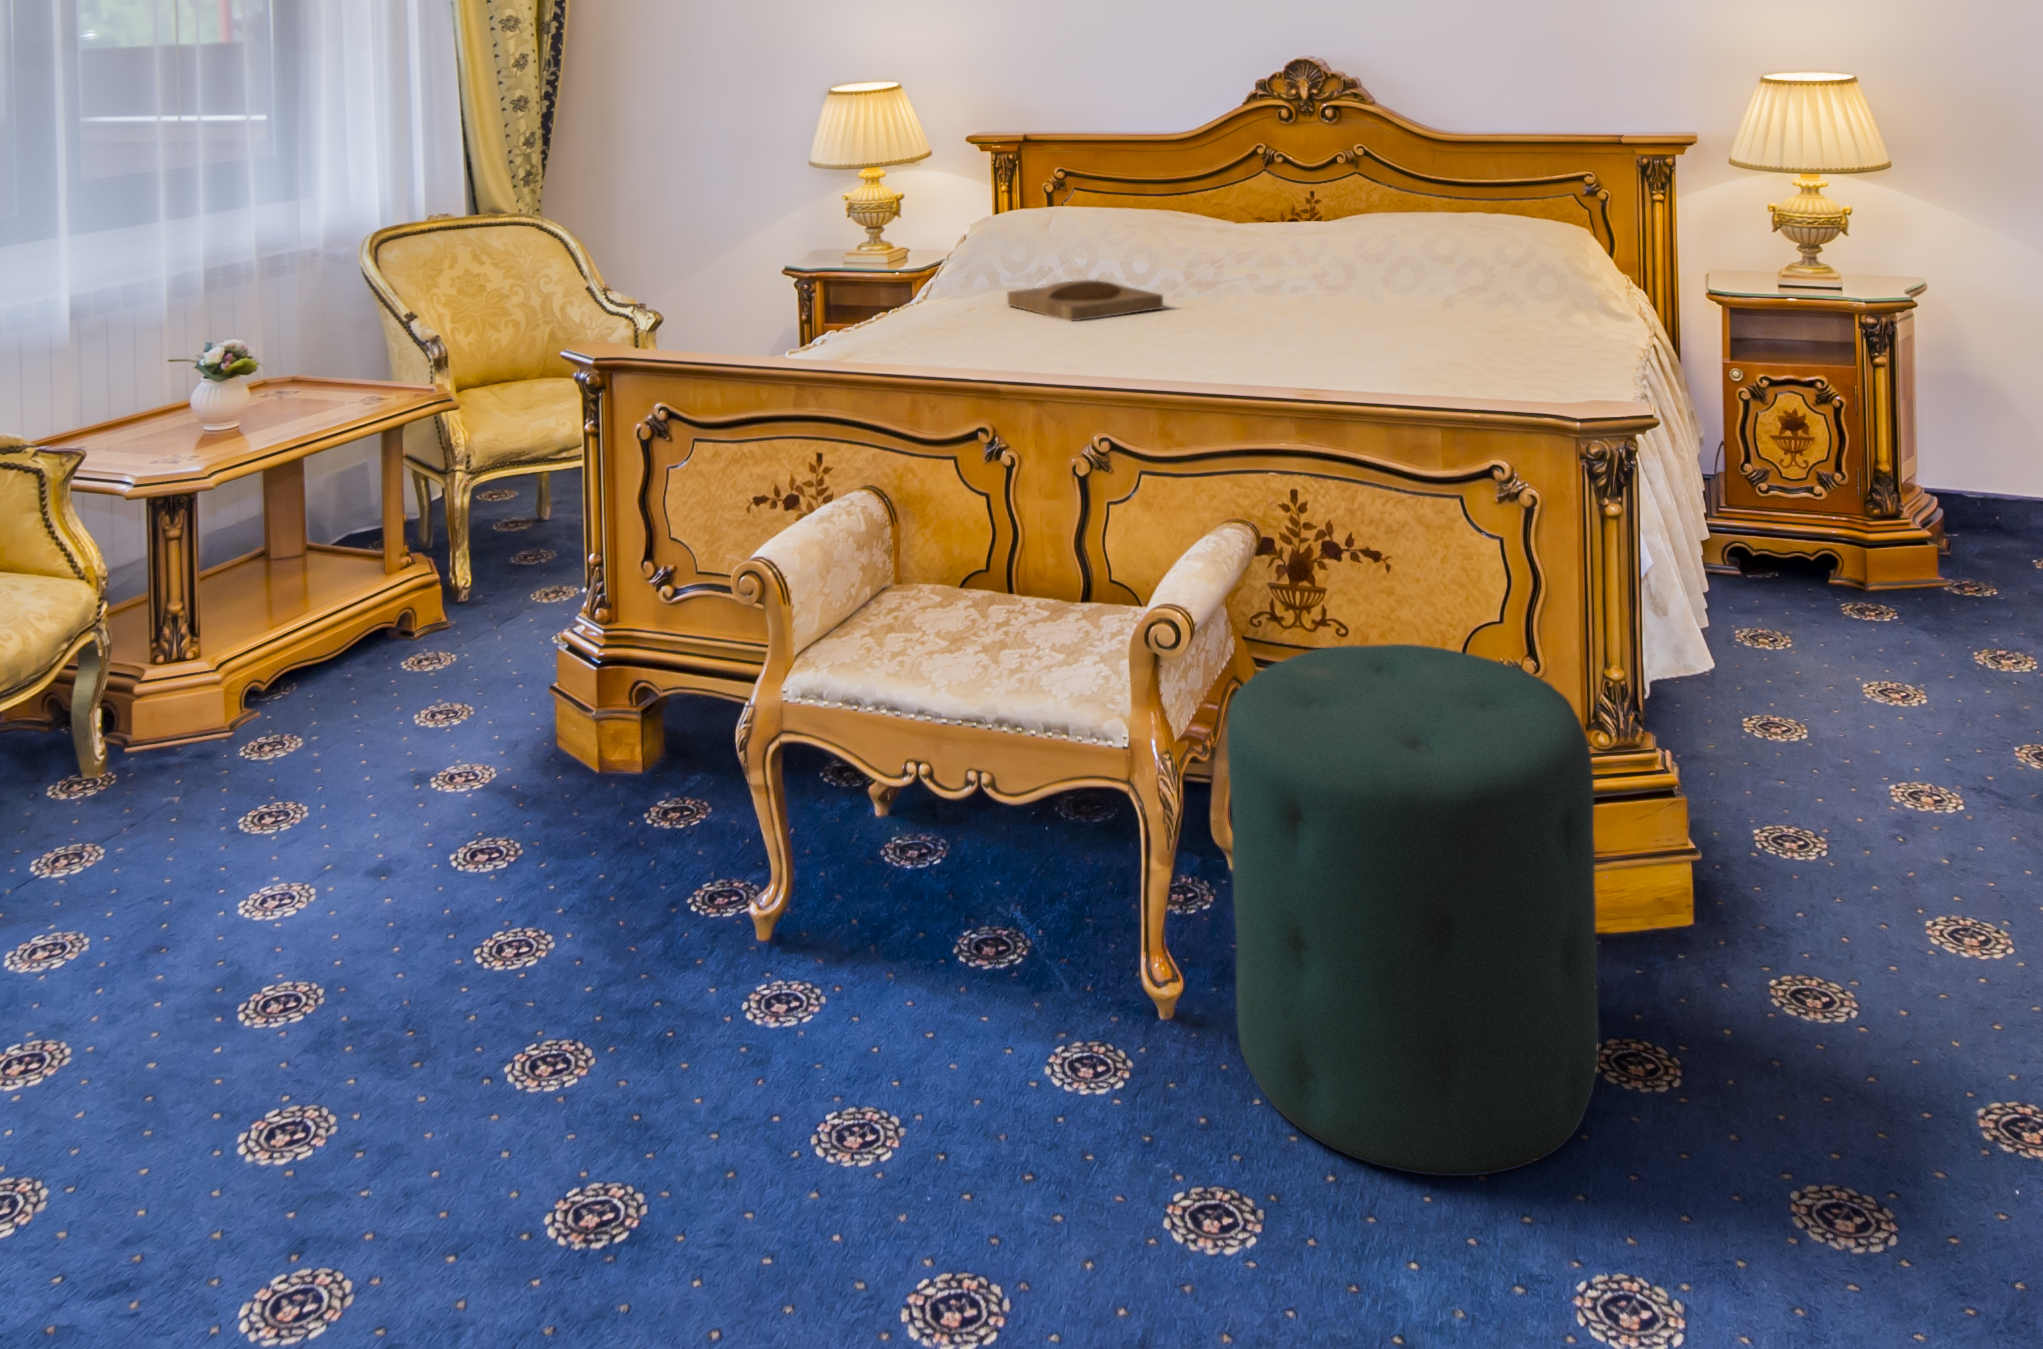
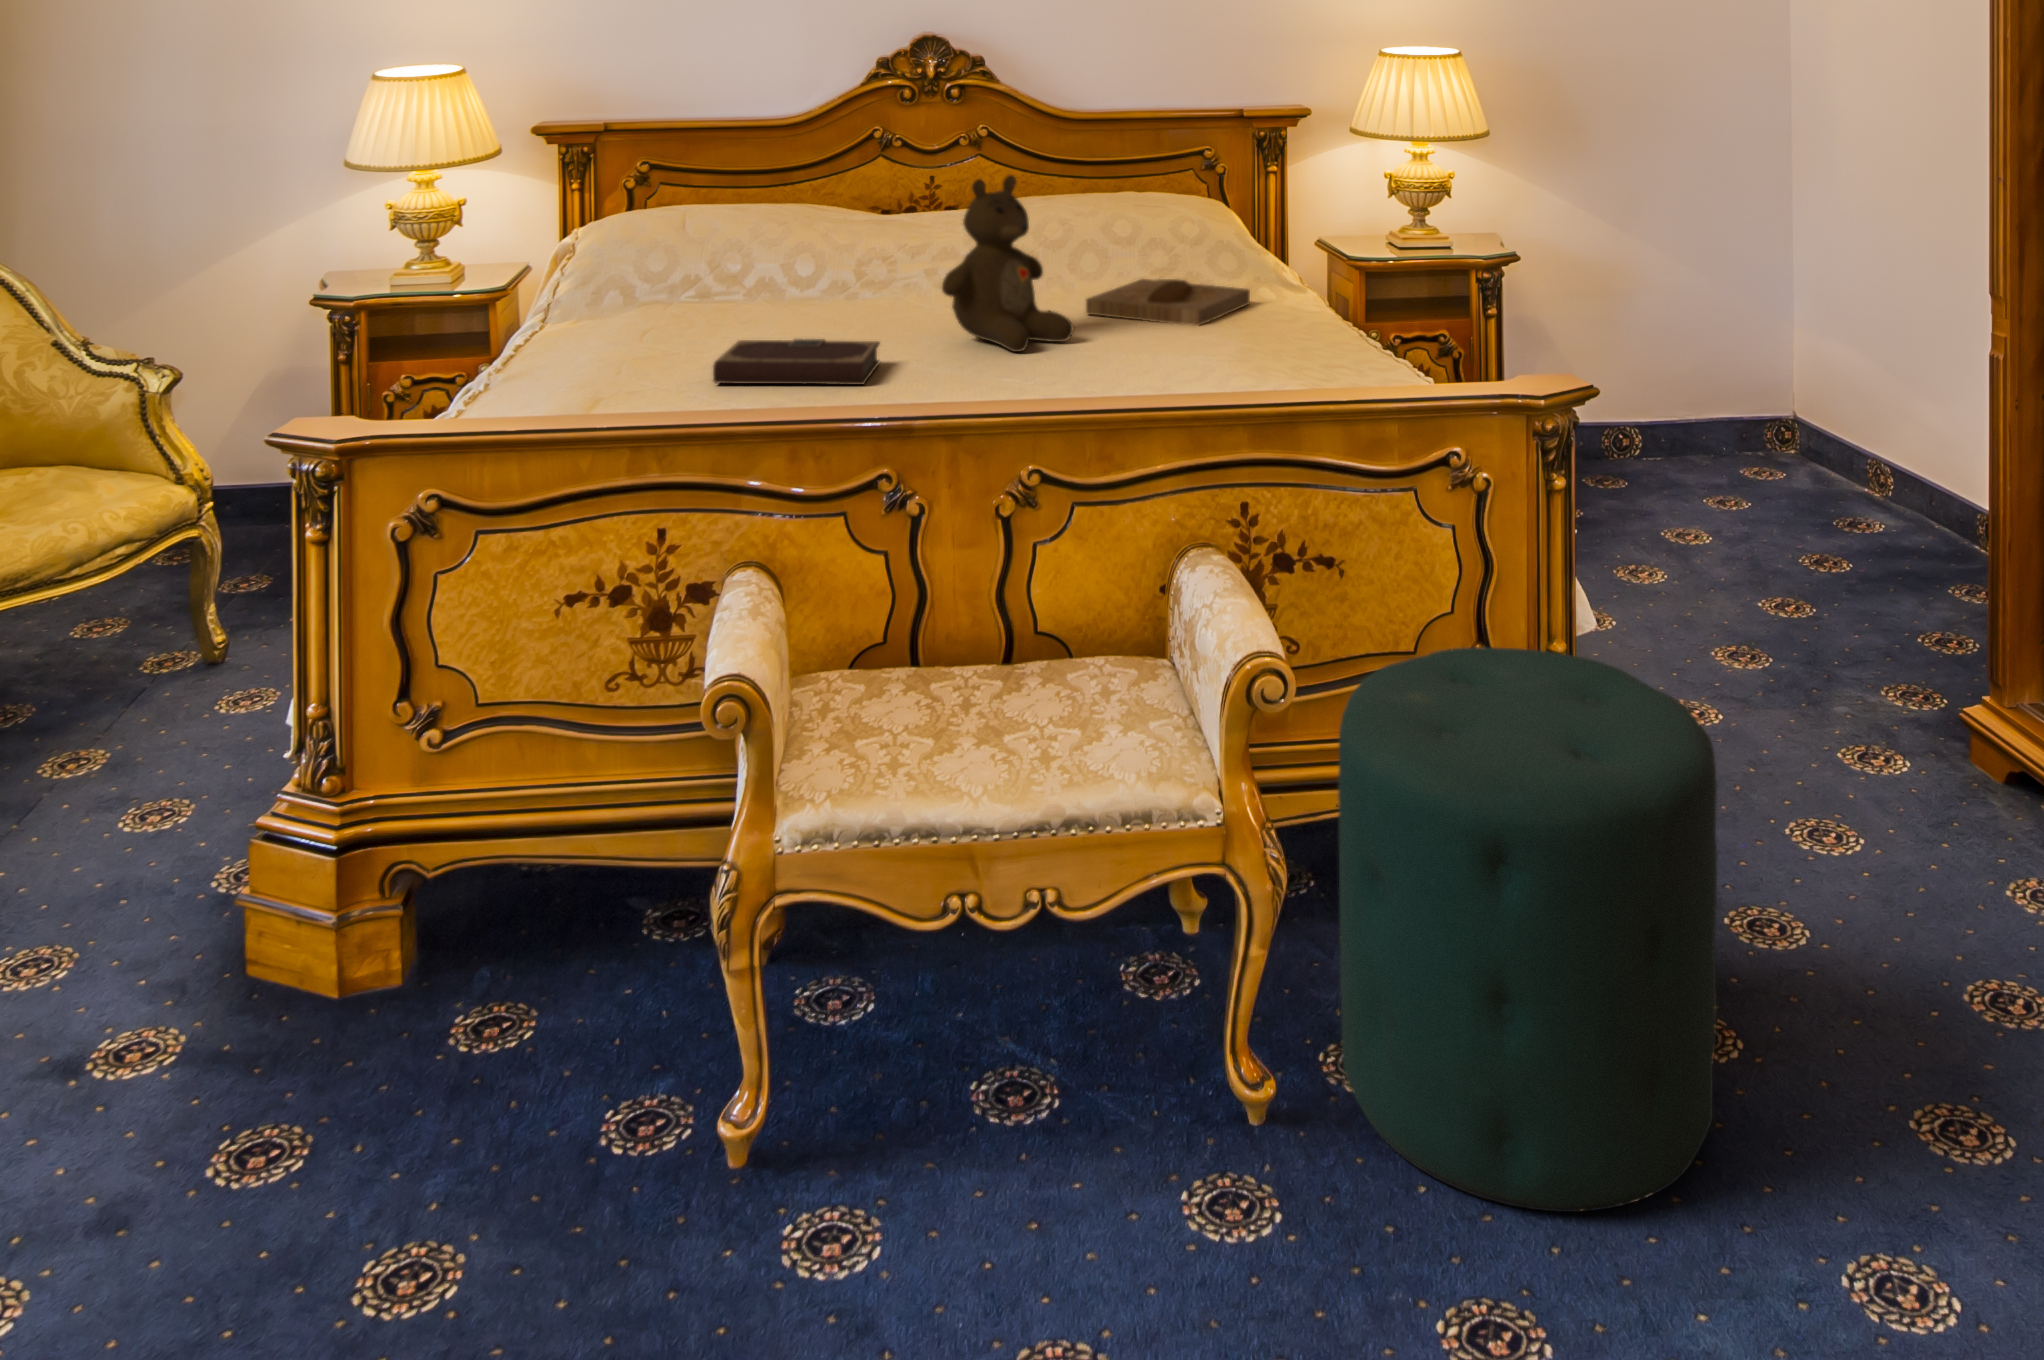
teddy bear: none [1171,184,1294,347] -> present [942,175,1073,352]
tray: present [1007,280,1163,321] -> present [1086,279,1250,326]
notebook: none [946,315,1100,359] -> present [713,339,880,385]

